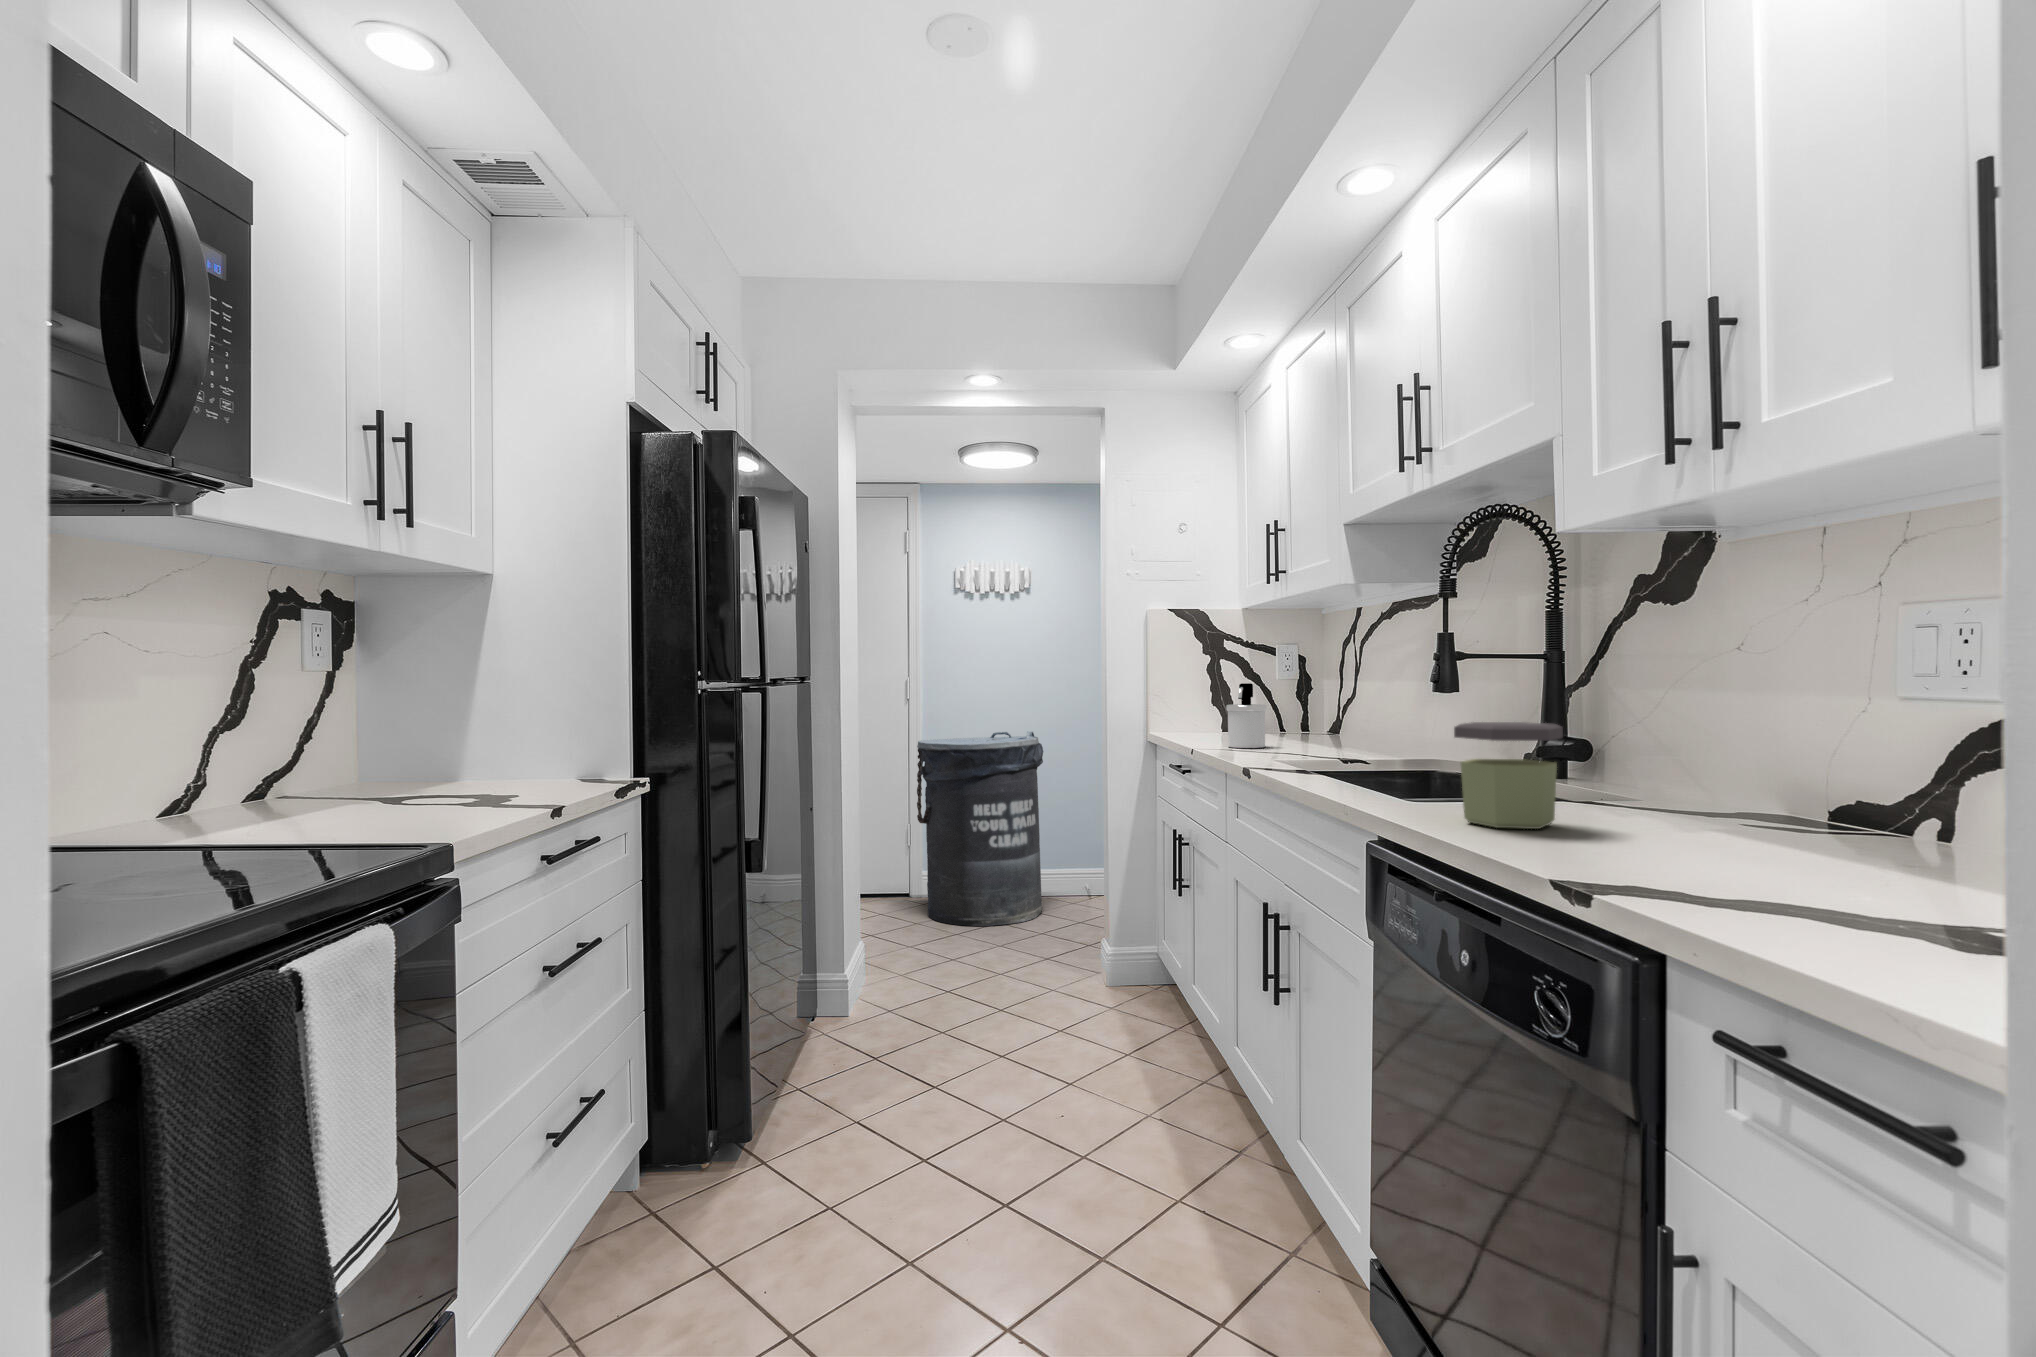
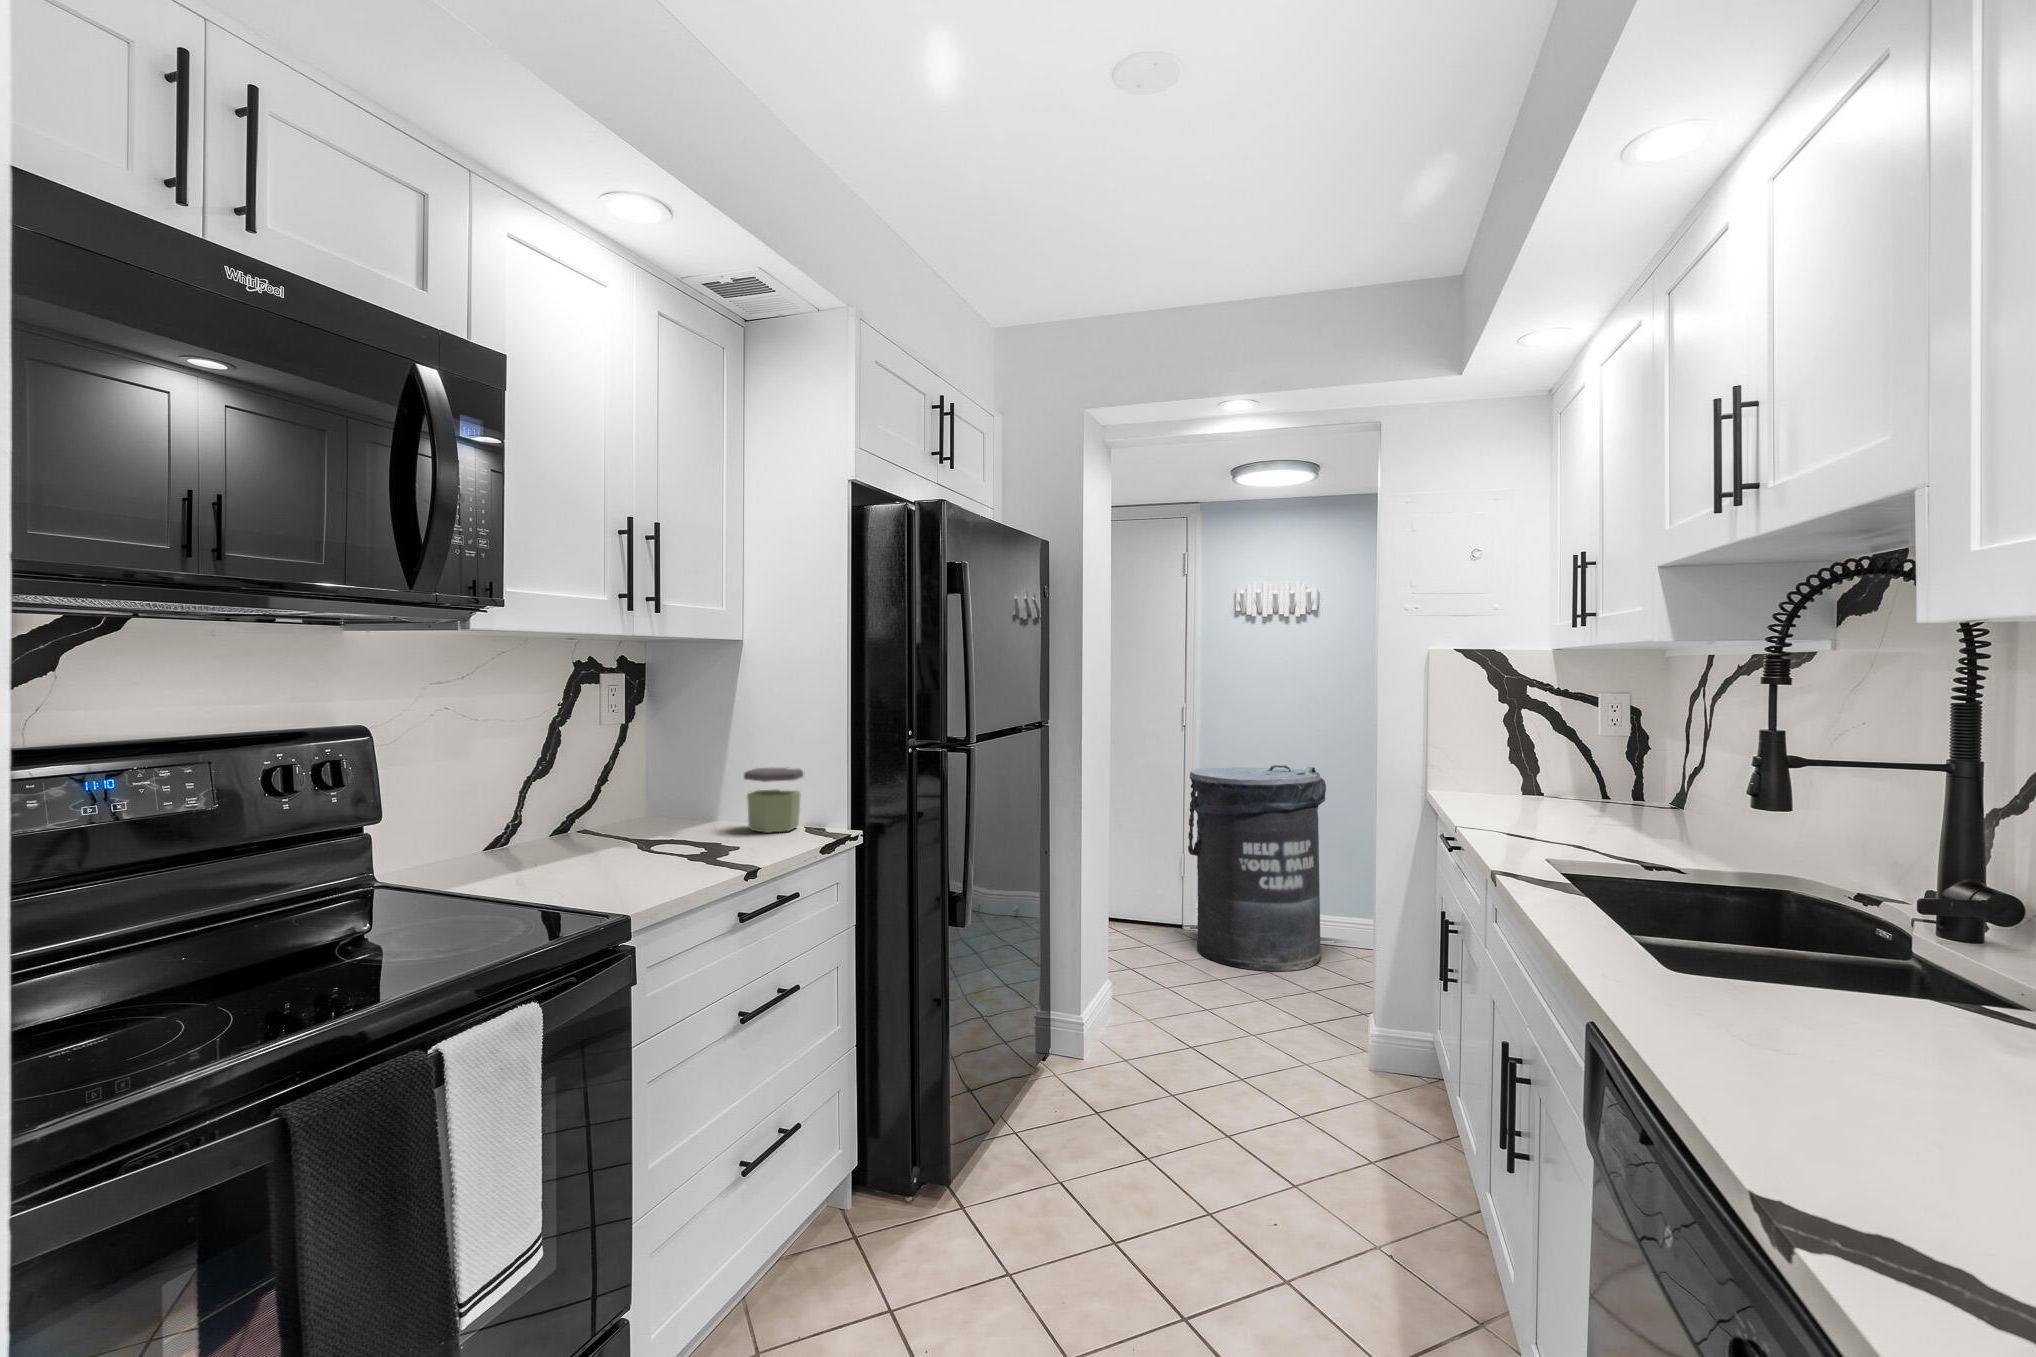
soap dispenser: present [1226,683,1266,748] -> none [1506,749,1559,828]
jar: present [1454,722,1563,829] -> present [744,768,803,833]

